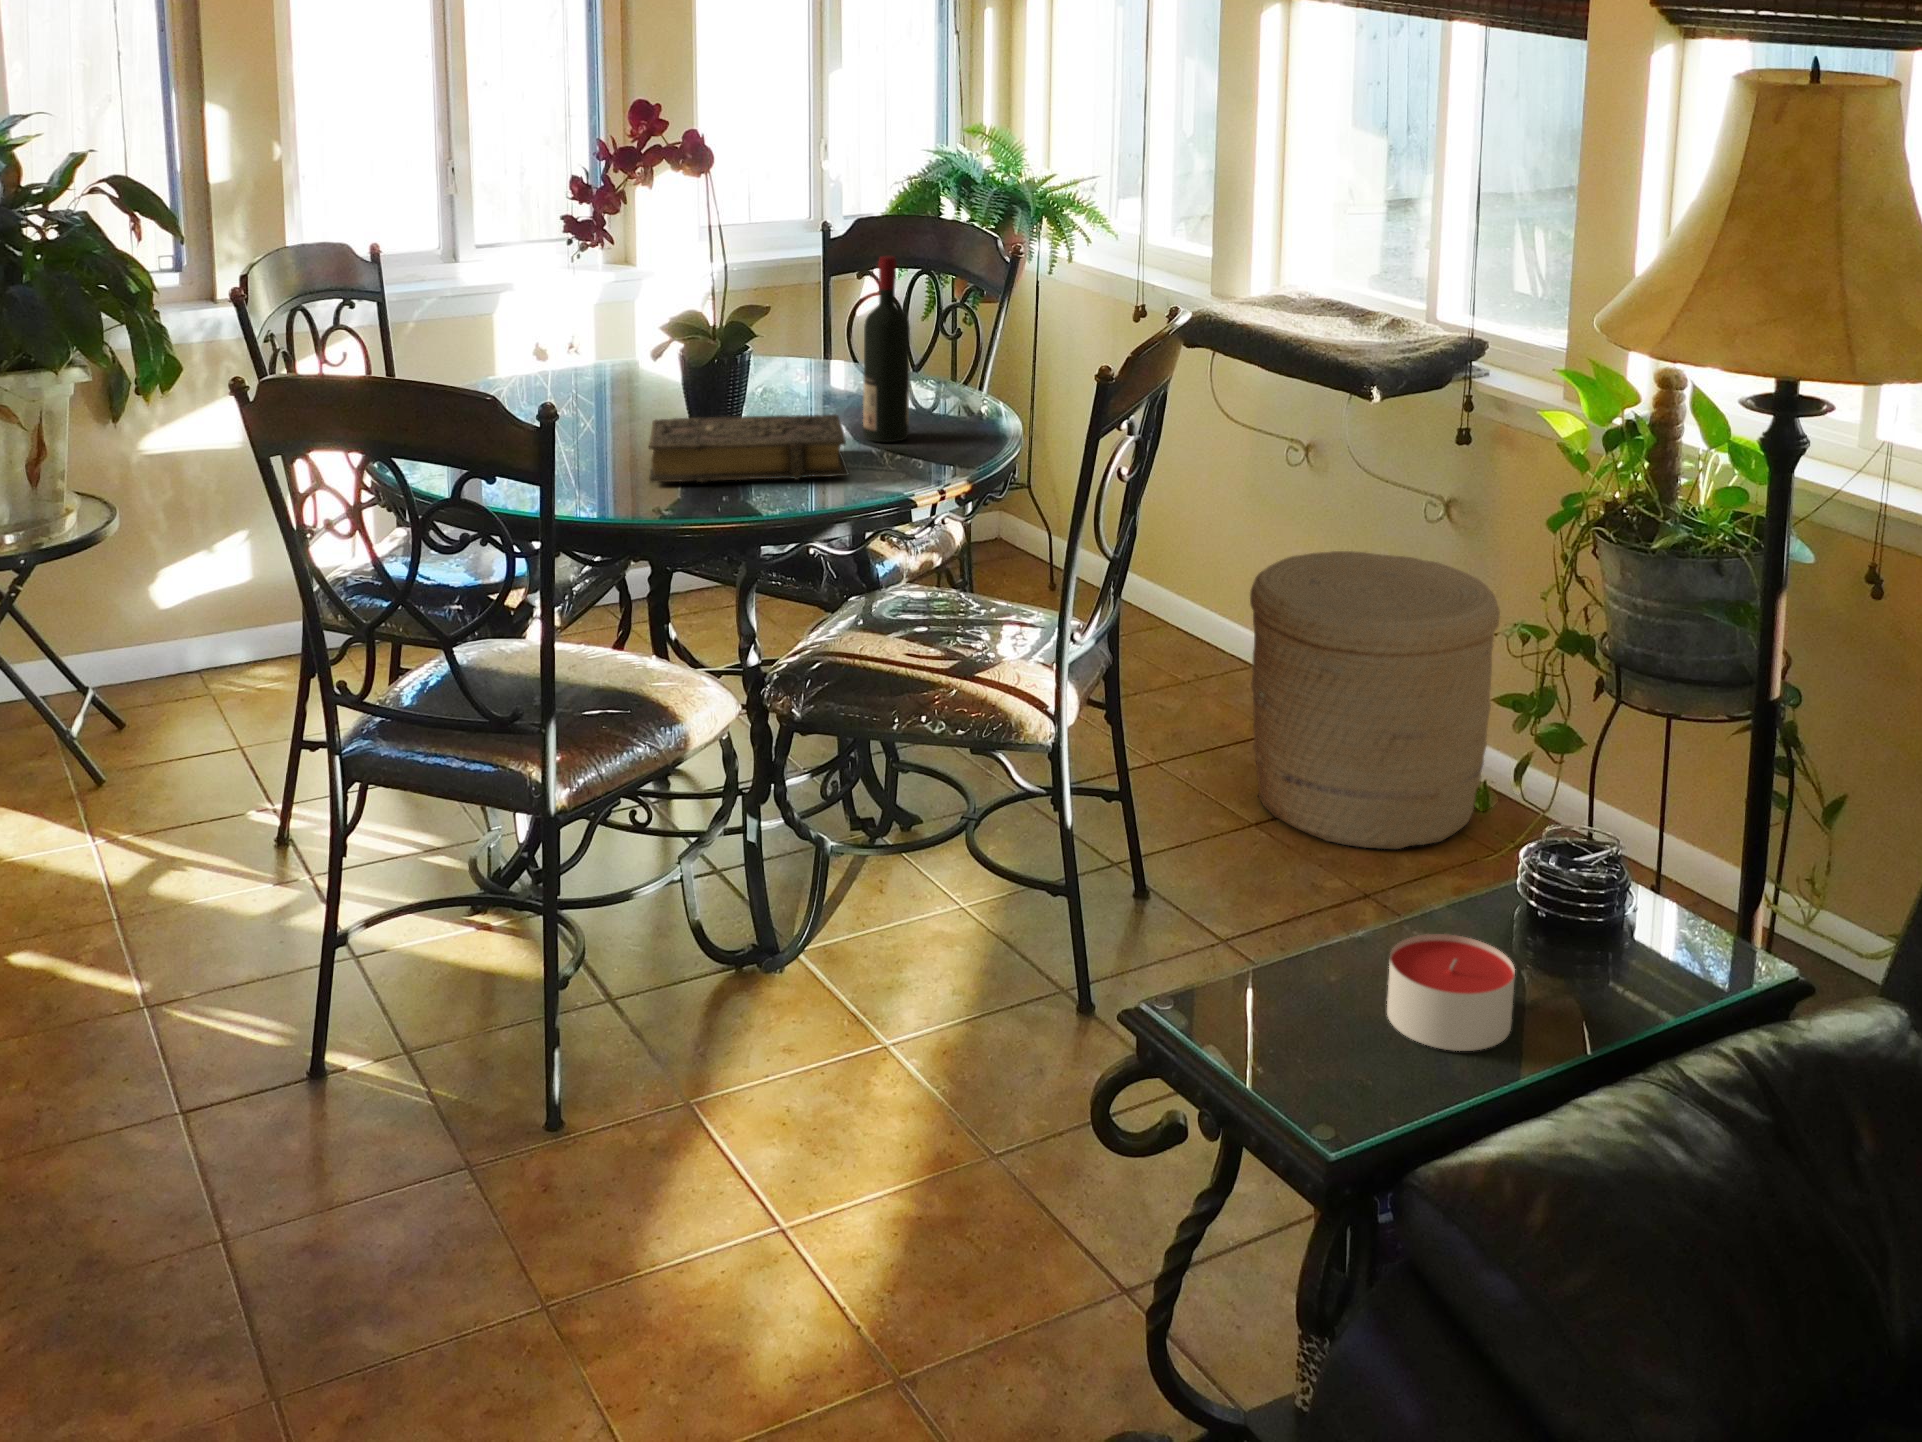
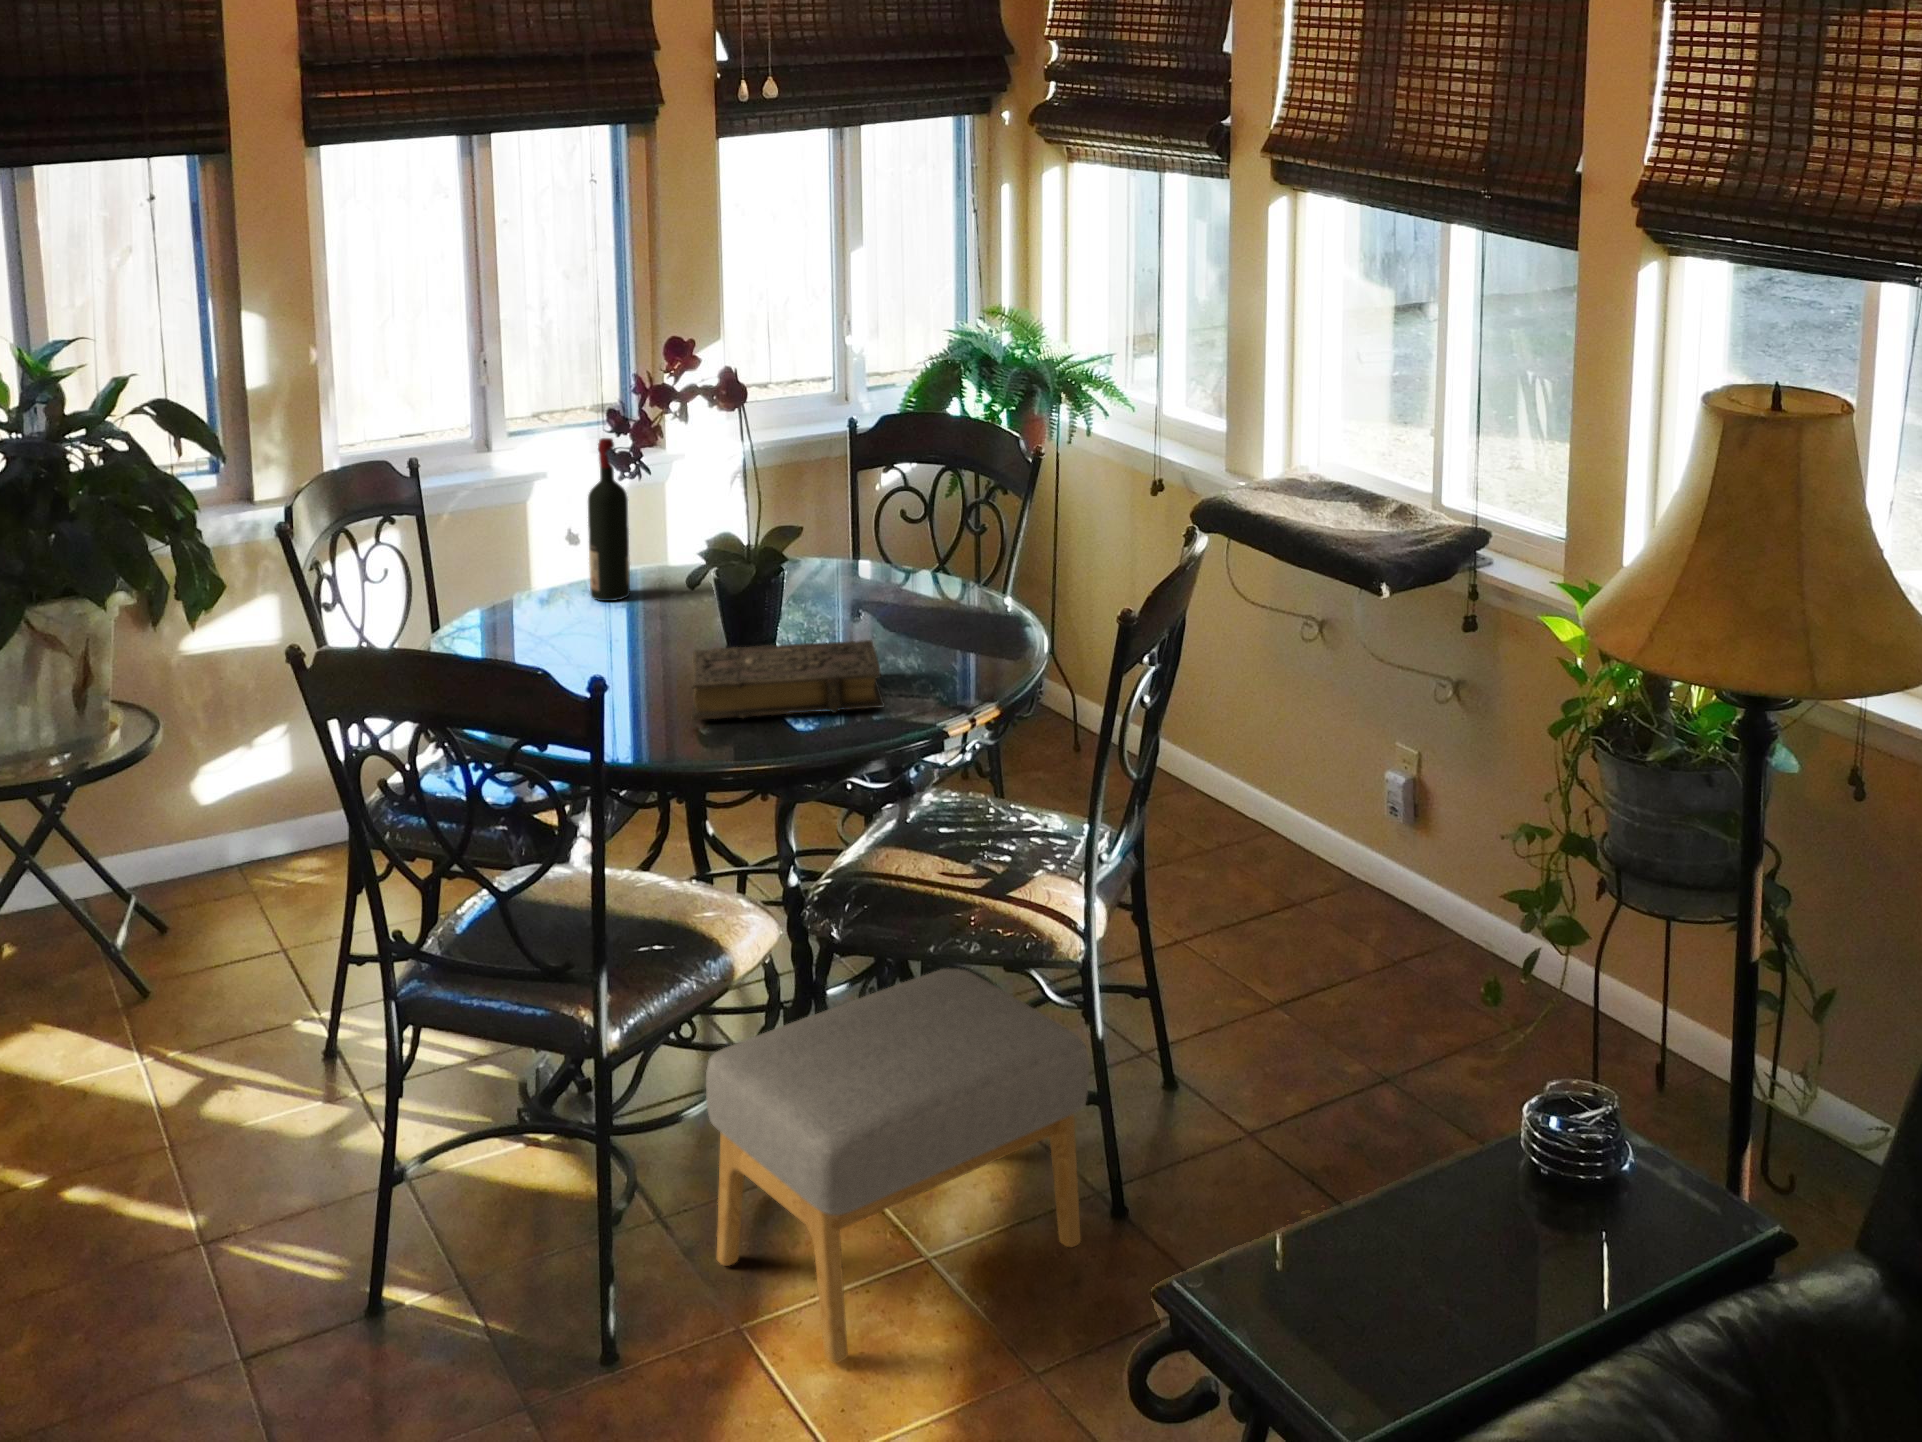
wine bottle: present [863,256,910,442] -> present [588,438,630,601]
woven basket: present [1250,551,1500,849] -> none [1271,734,1510,1032]
footstool: none [659,754,1055,1135] -> present [706,969,1089,1363]
candle: present [1387,934,1515,1051] -> none [1404,1198,1521,1317]

